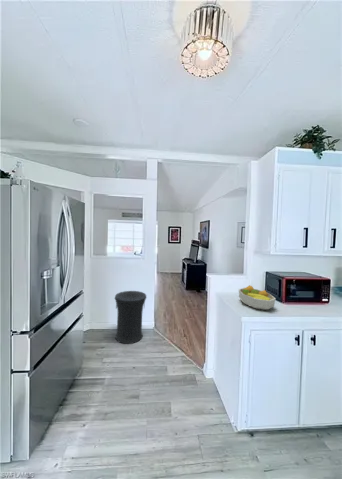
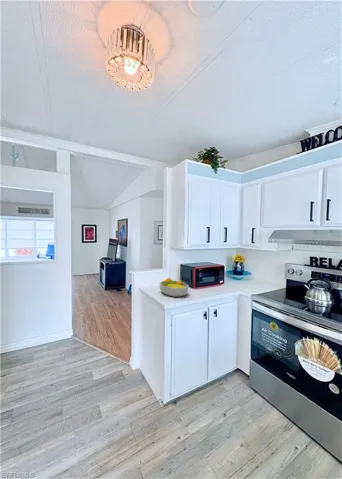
trash can: present [115,291,146,344] -> none [20,300,63,363]

